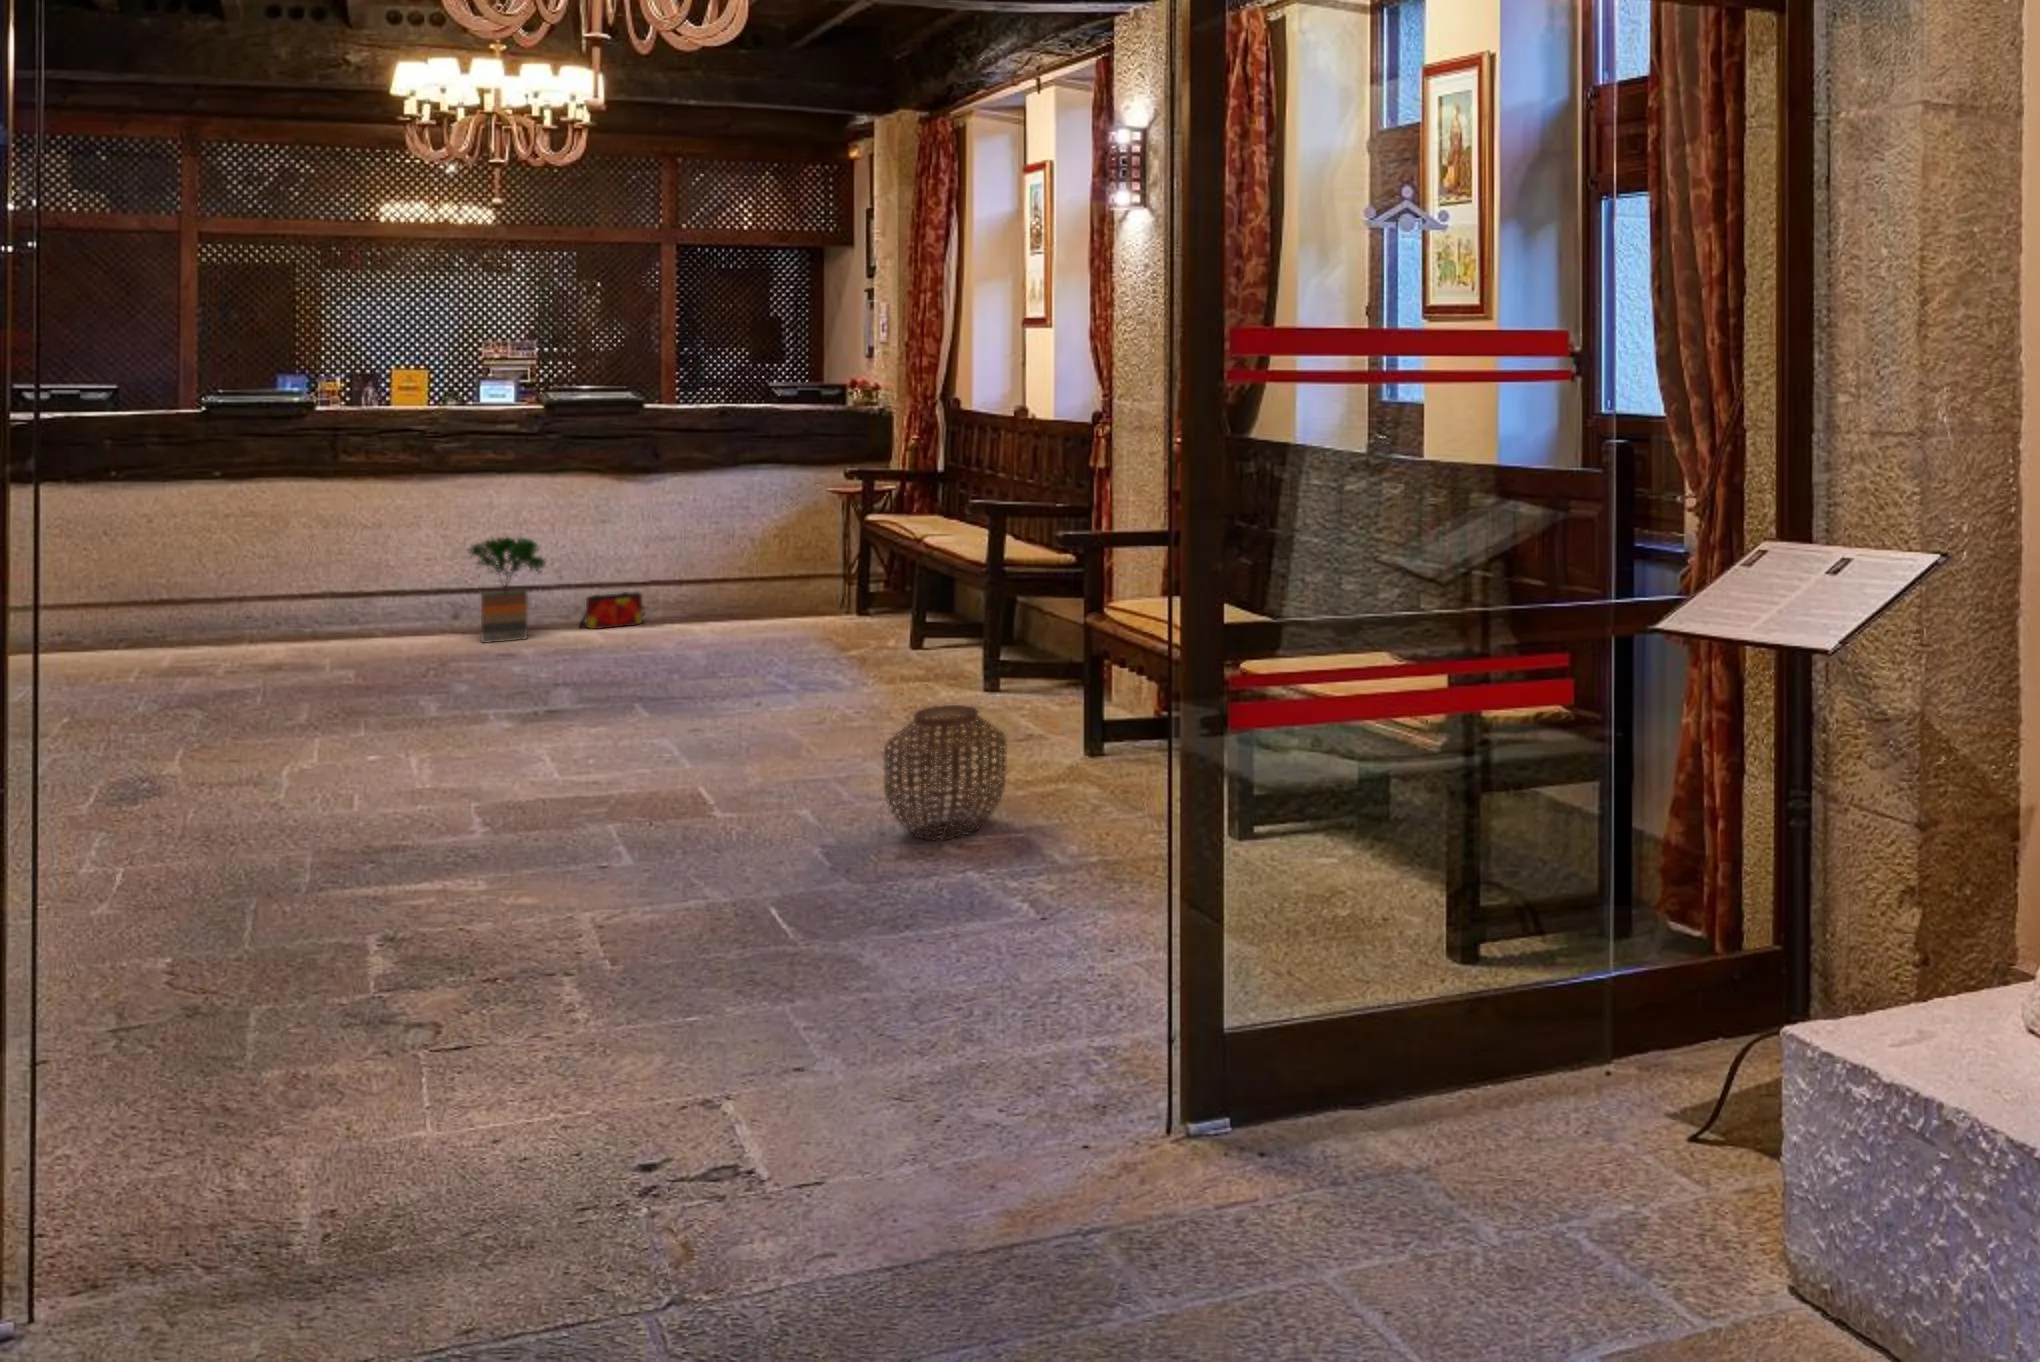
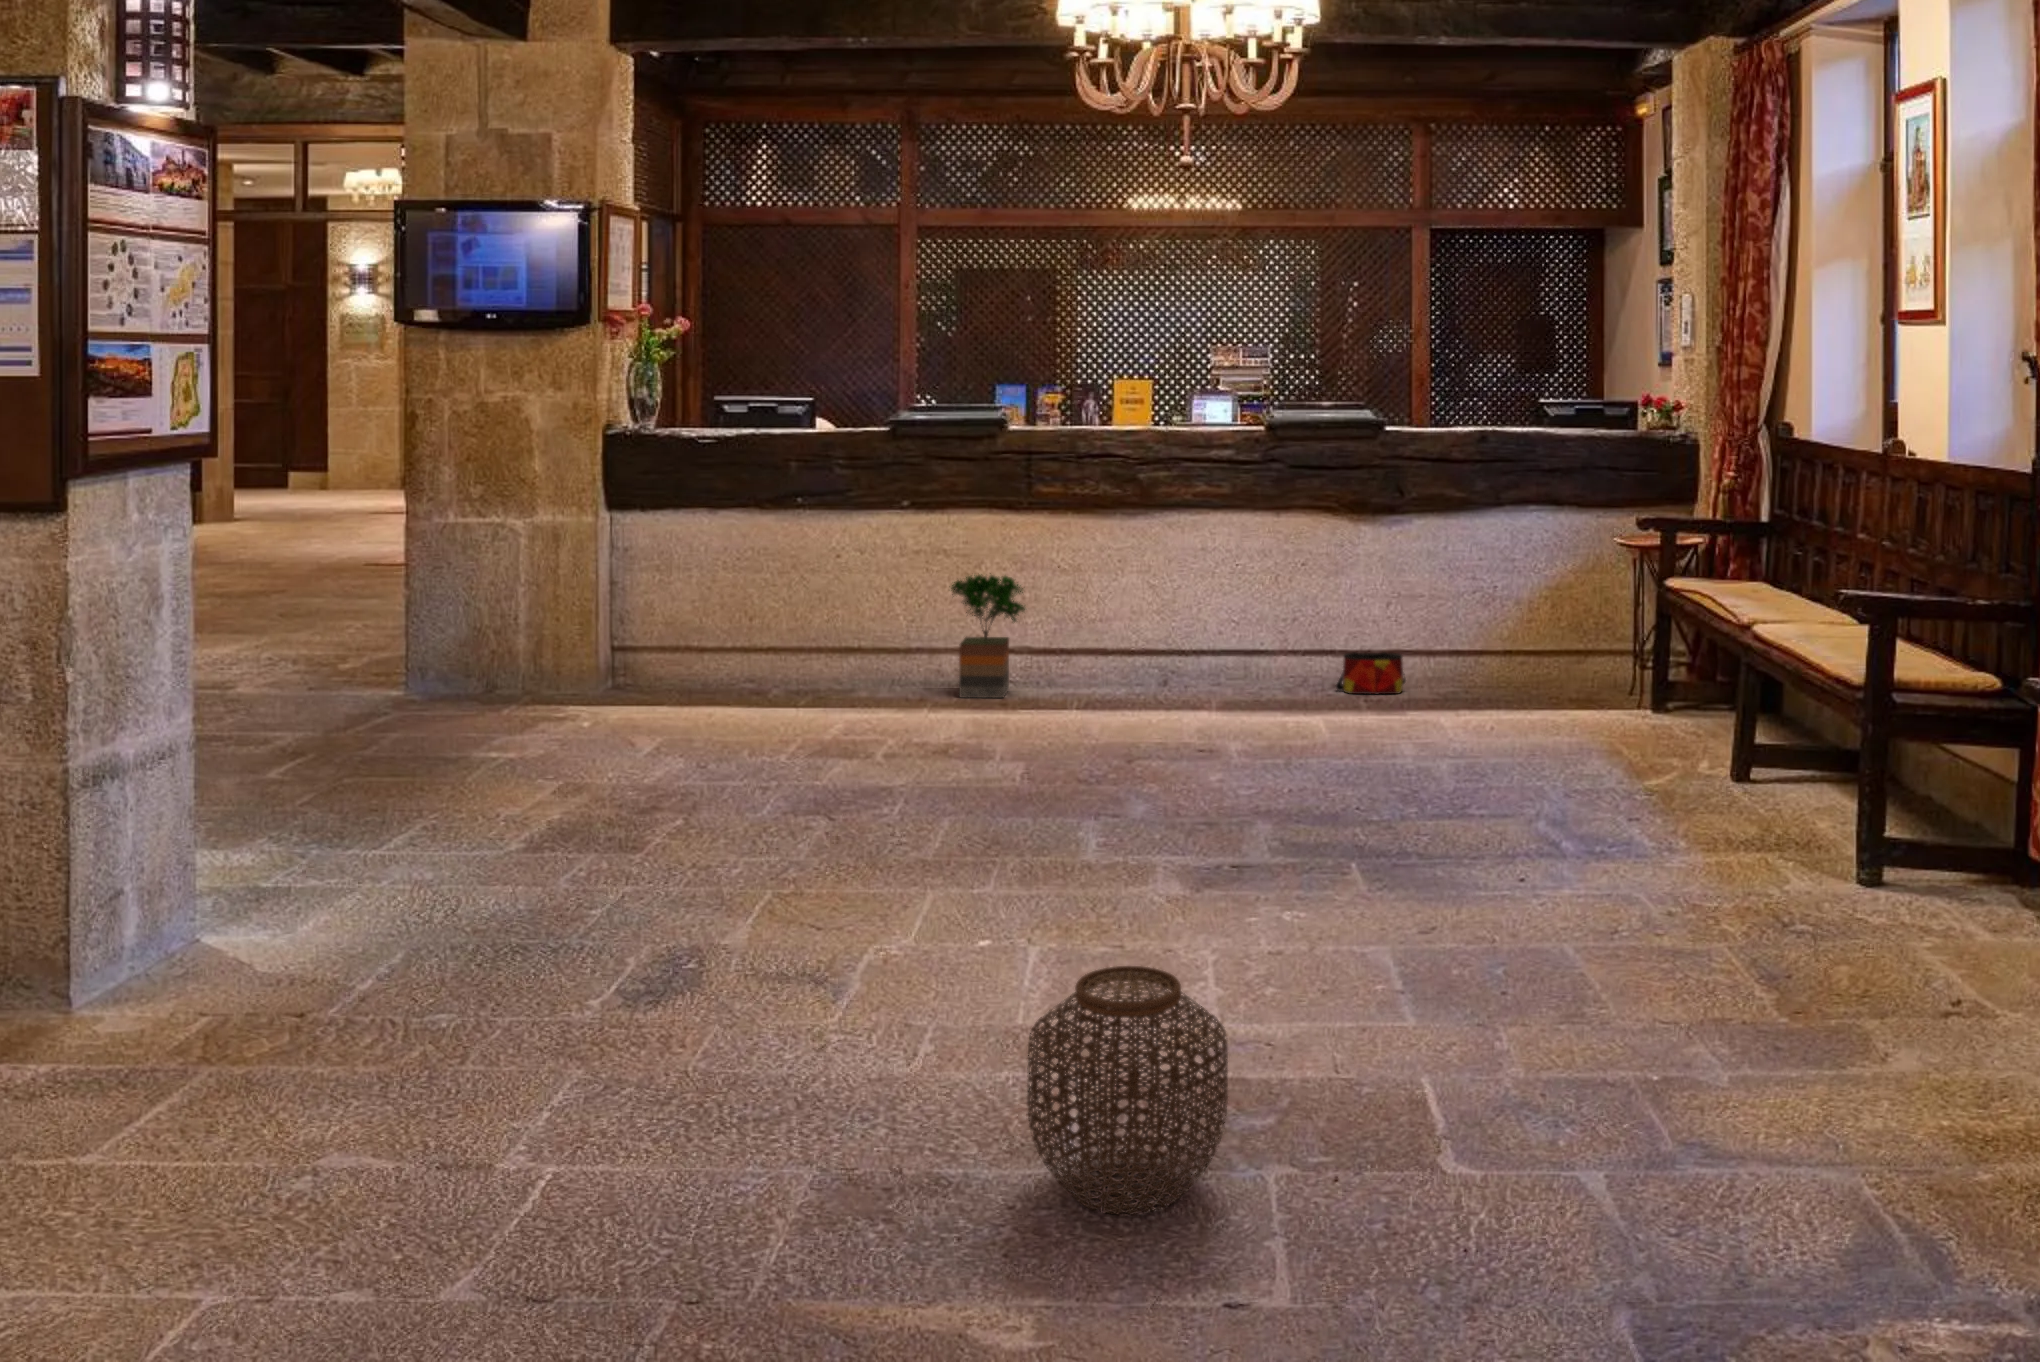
potted tree: present [468,536,545,643] -> present [951,574,1025,698]
woven basket: present [884,705,1007,840] -> present [1027,966,1228,1214]

